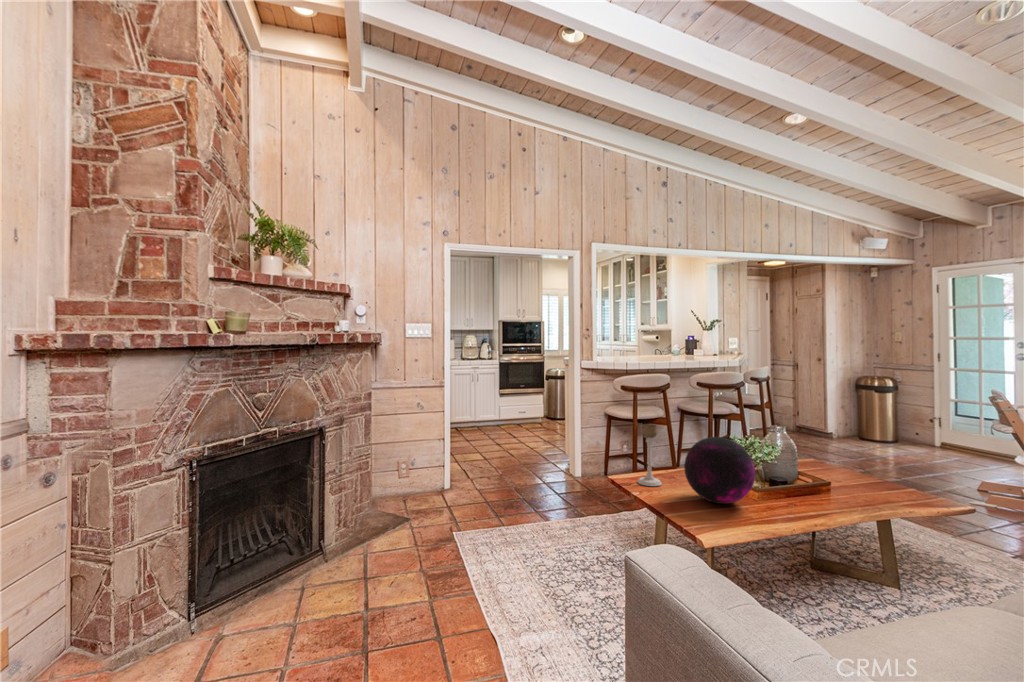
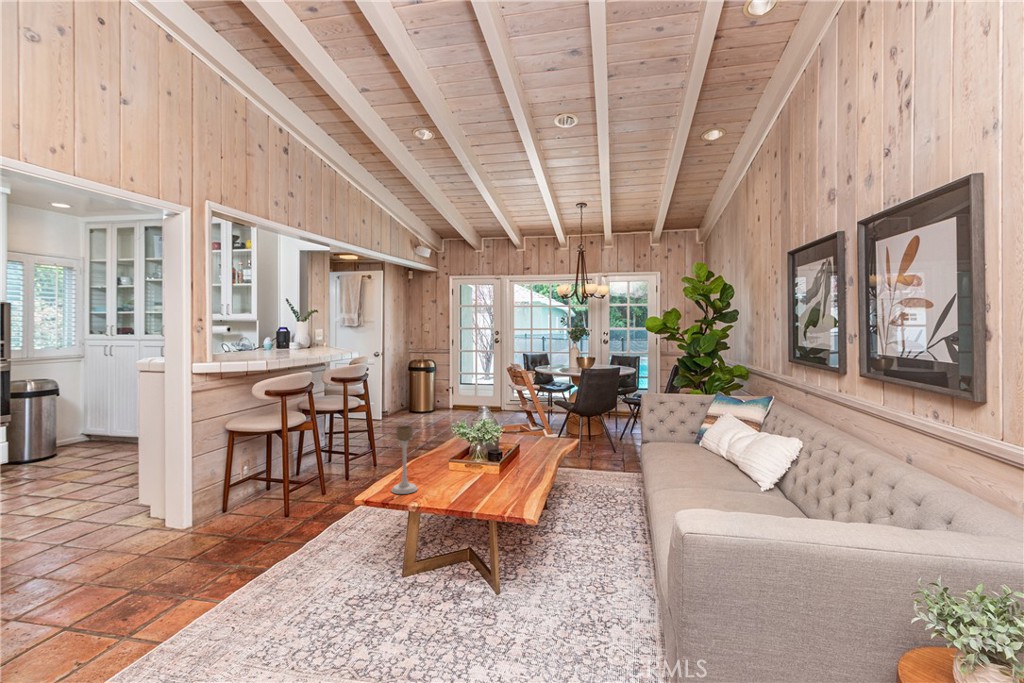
decorative orb: present [684,437,755,504] -> none [448,425,509,487]

